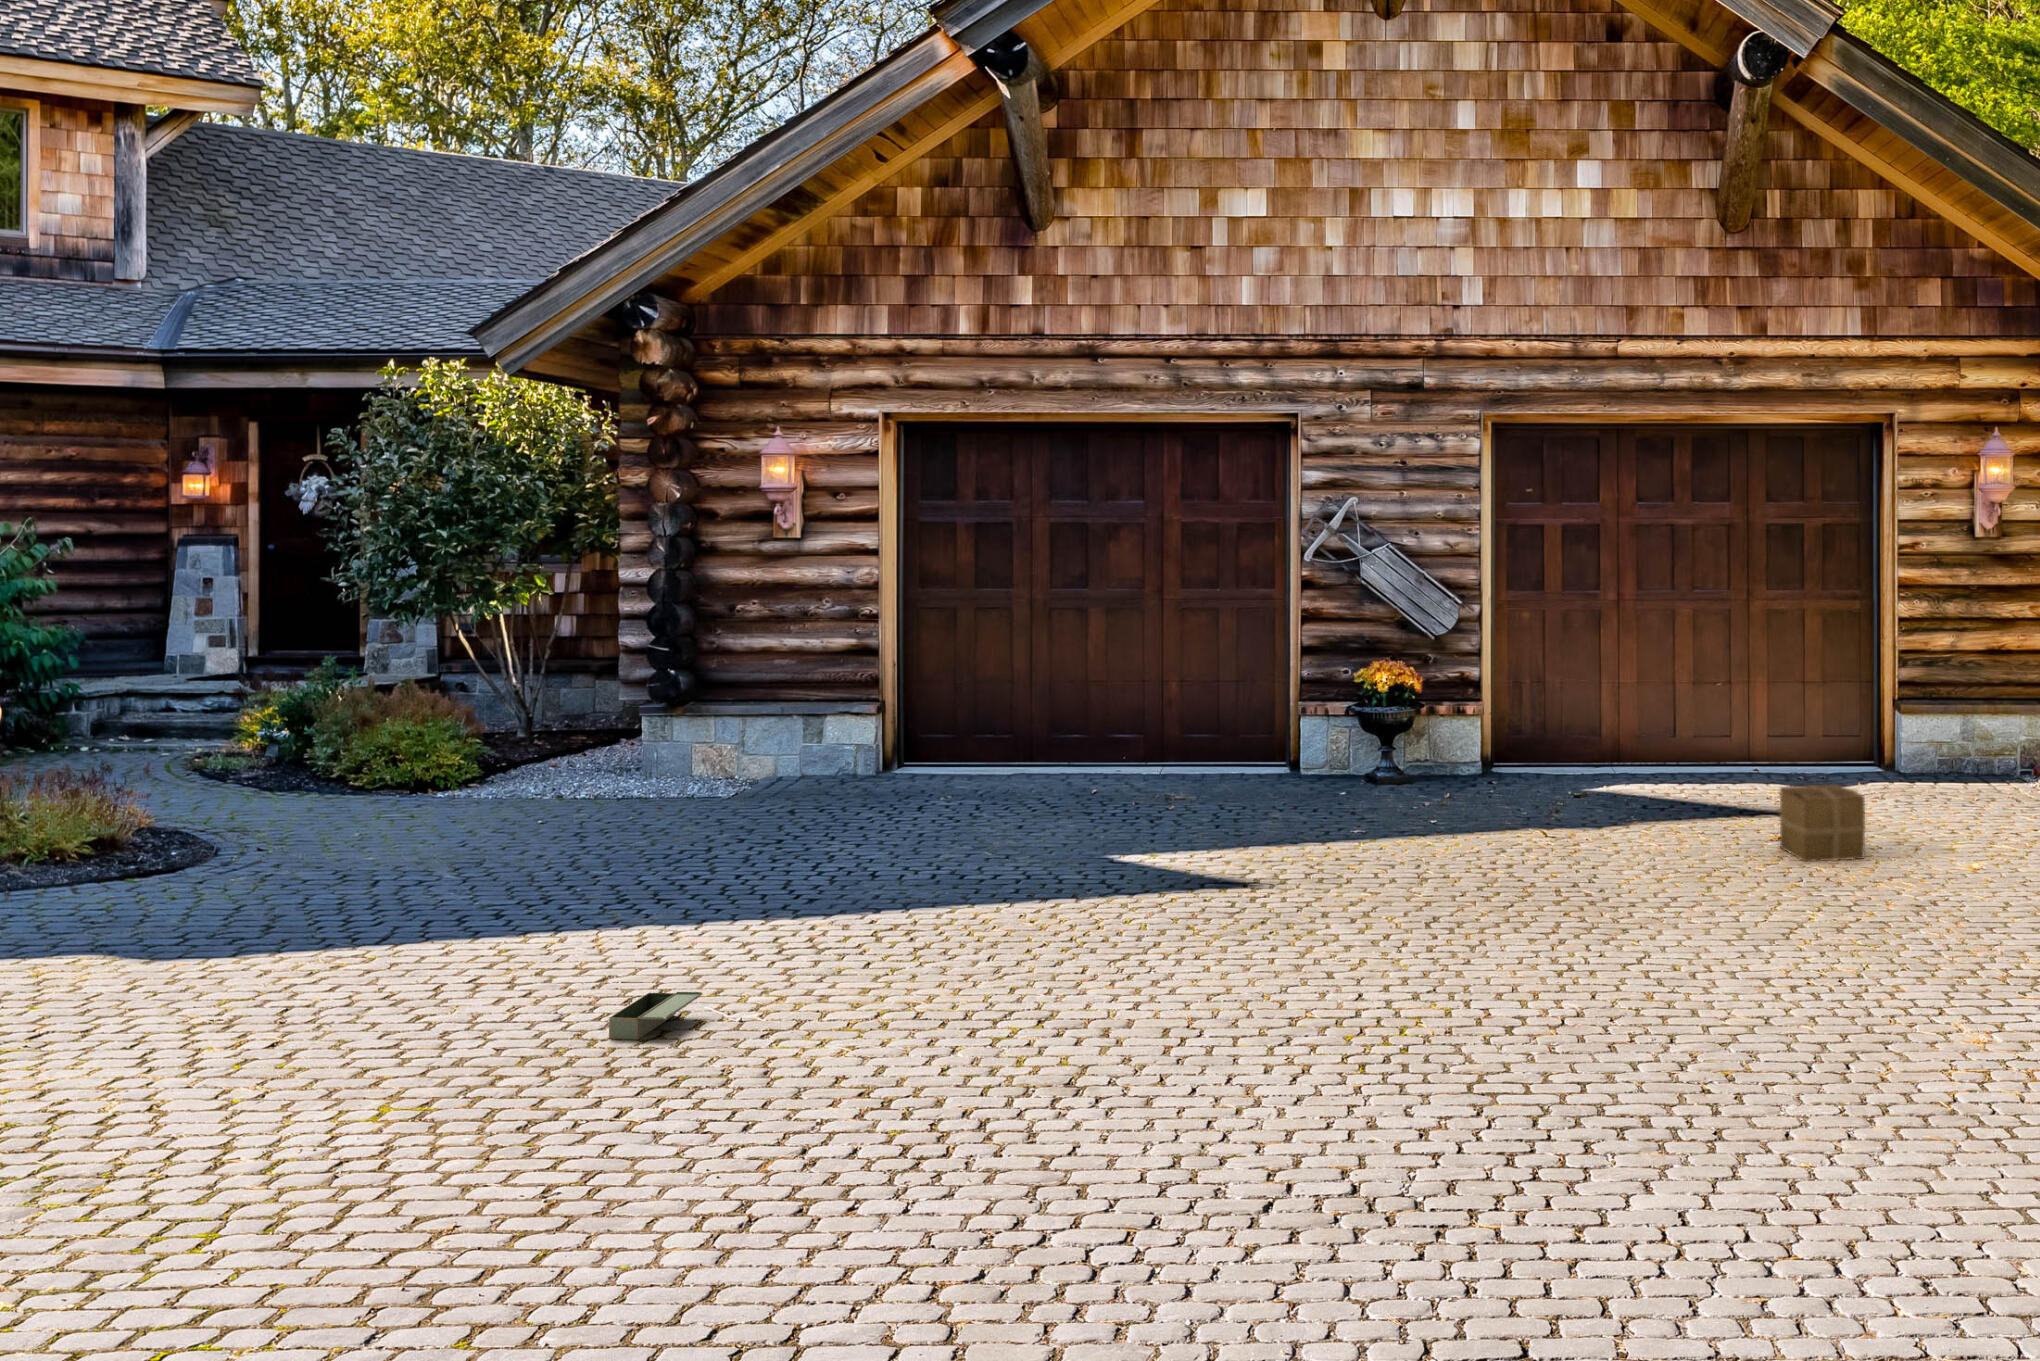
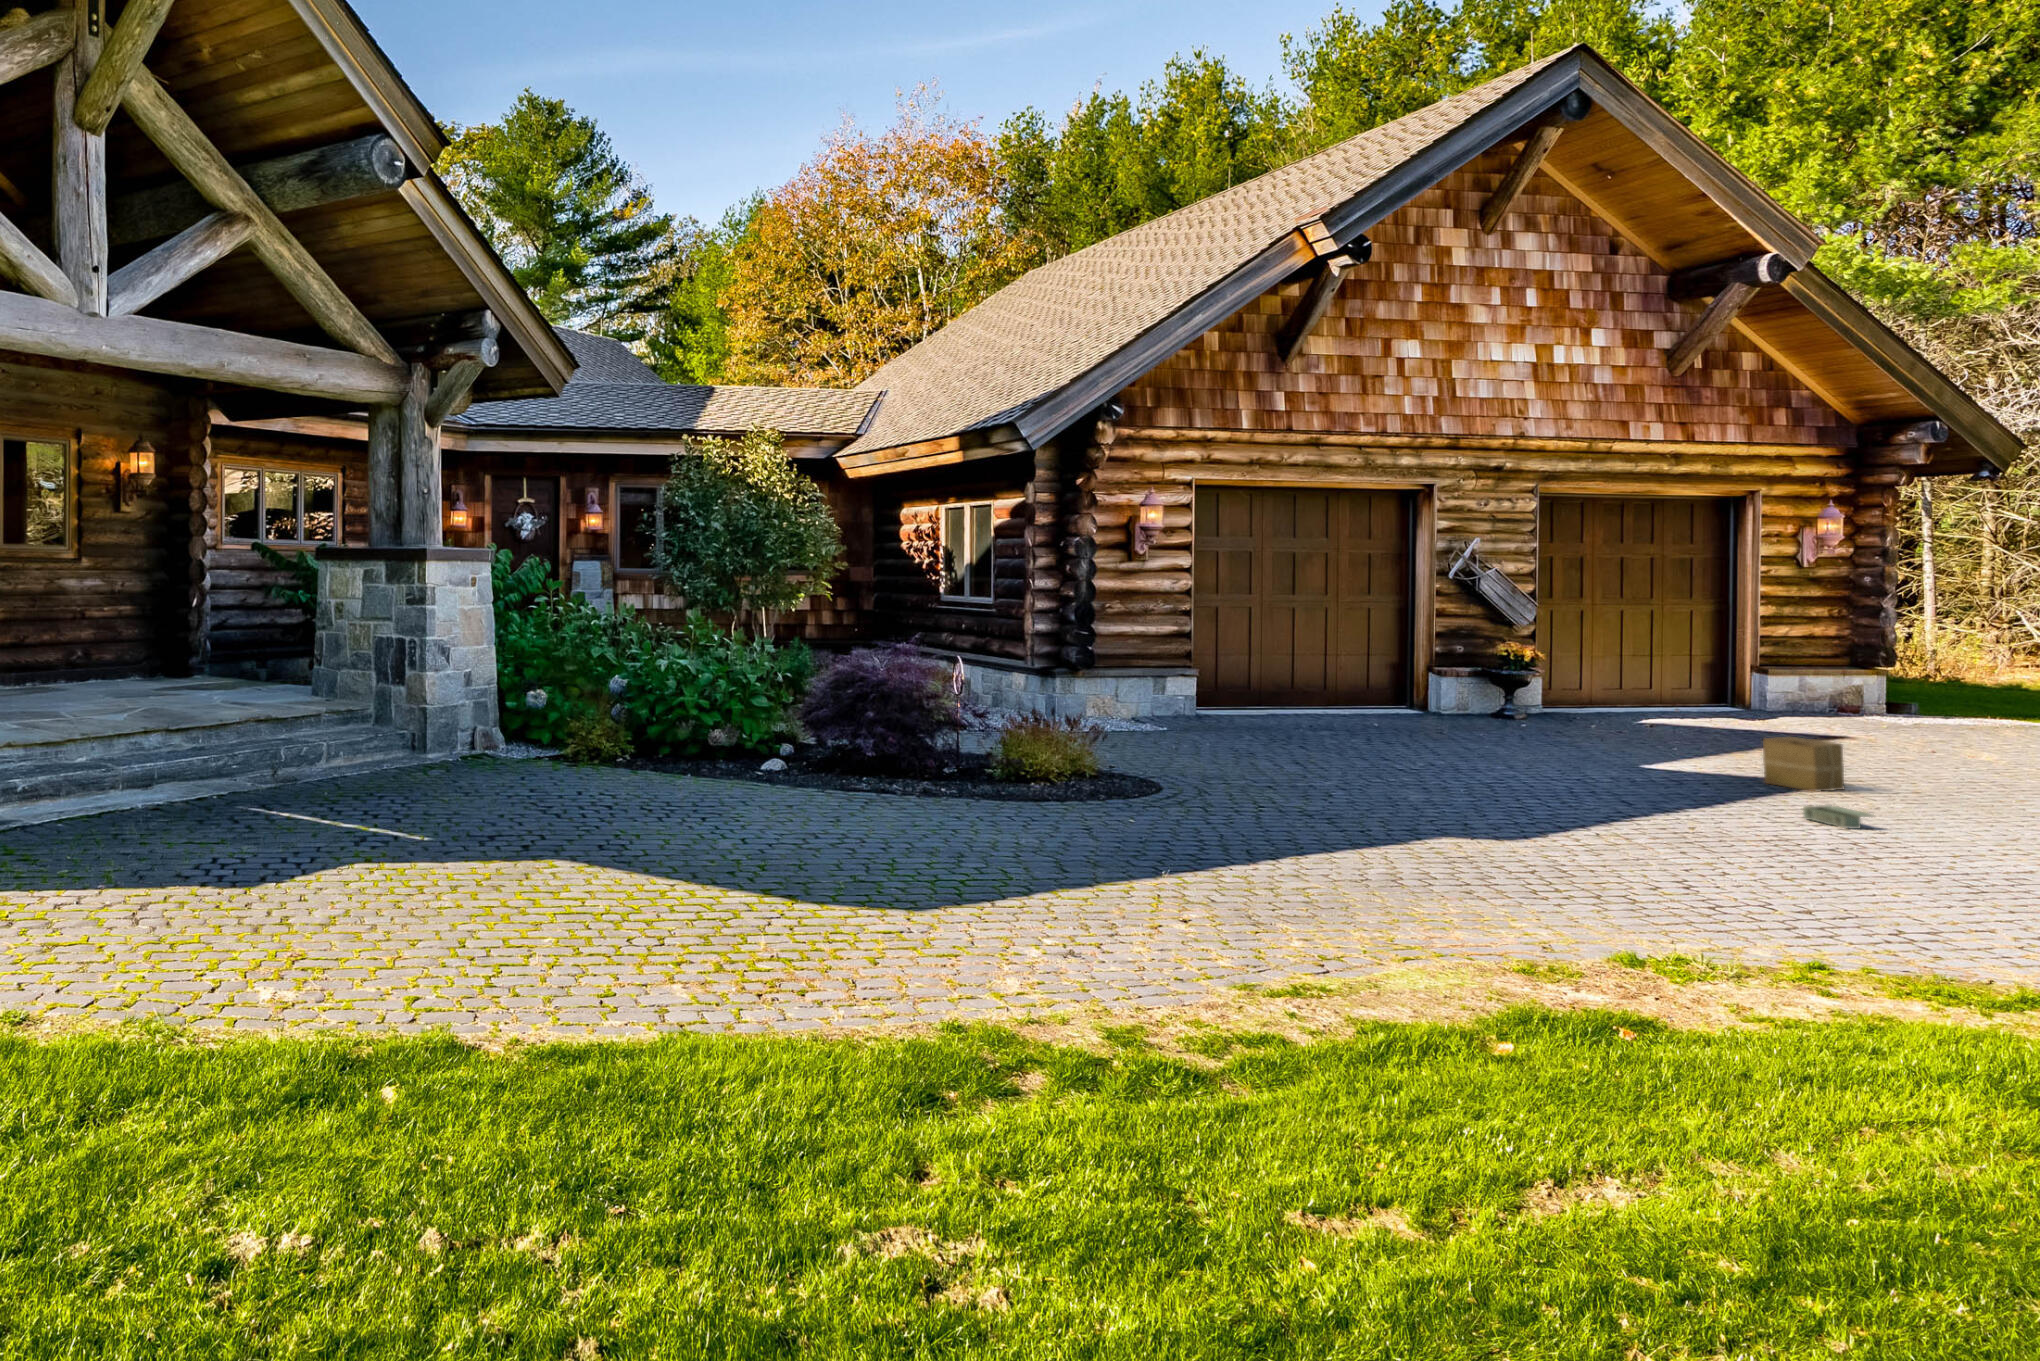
cardboard box: present [1780,784,1865,862] -> present [1763,737,1844,791]

